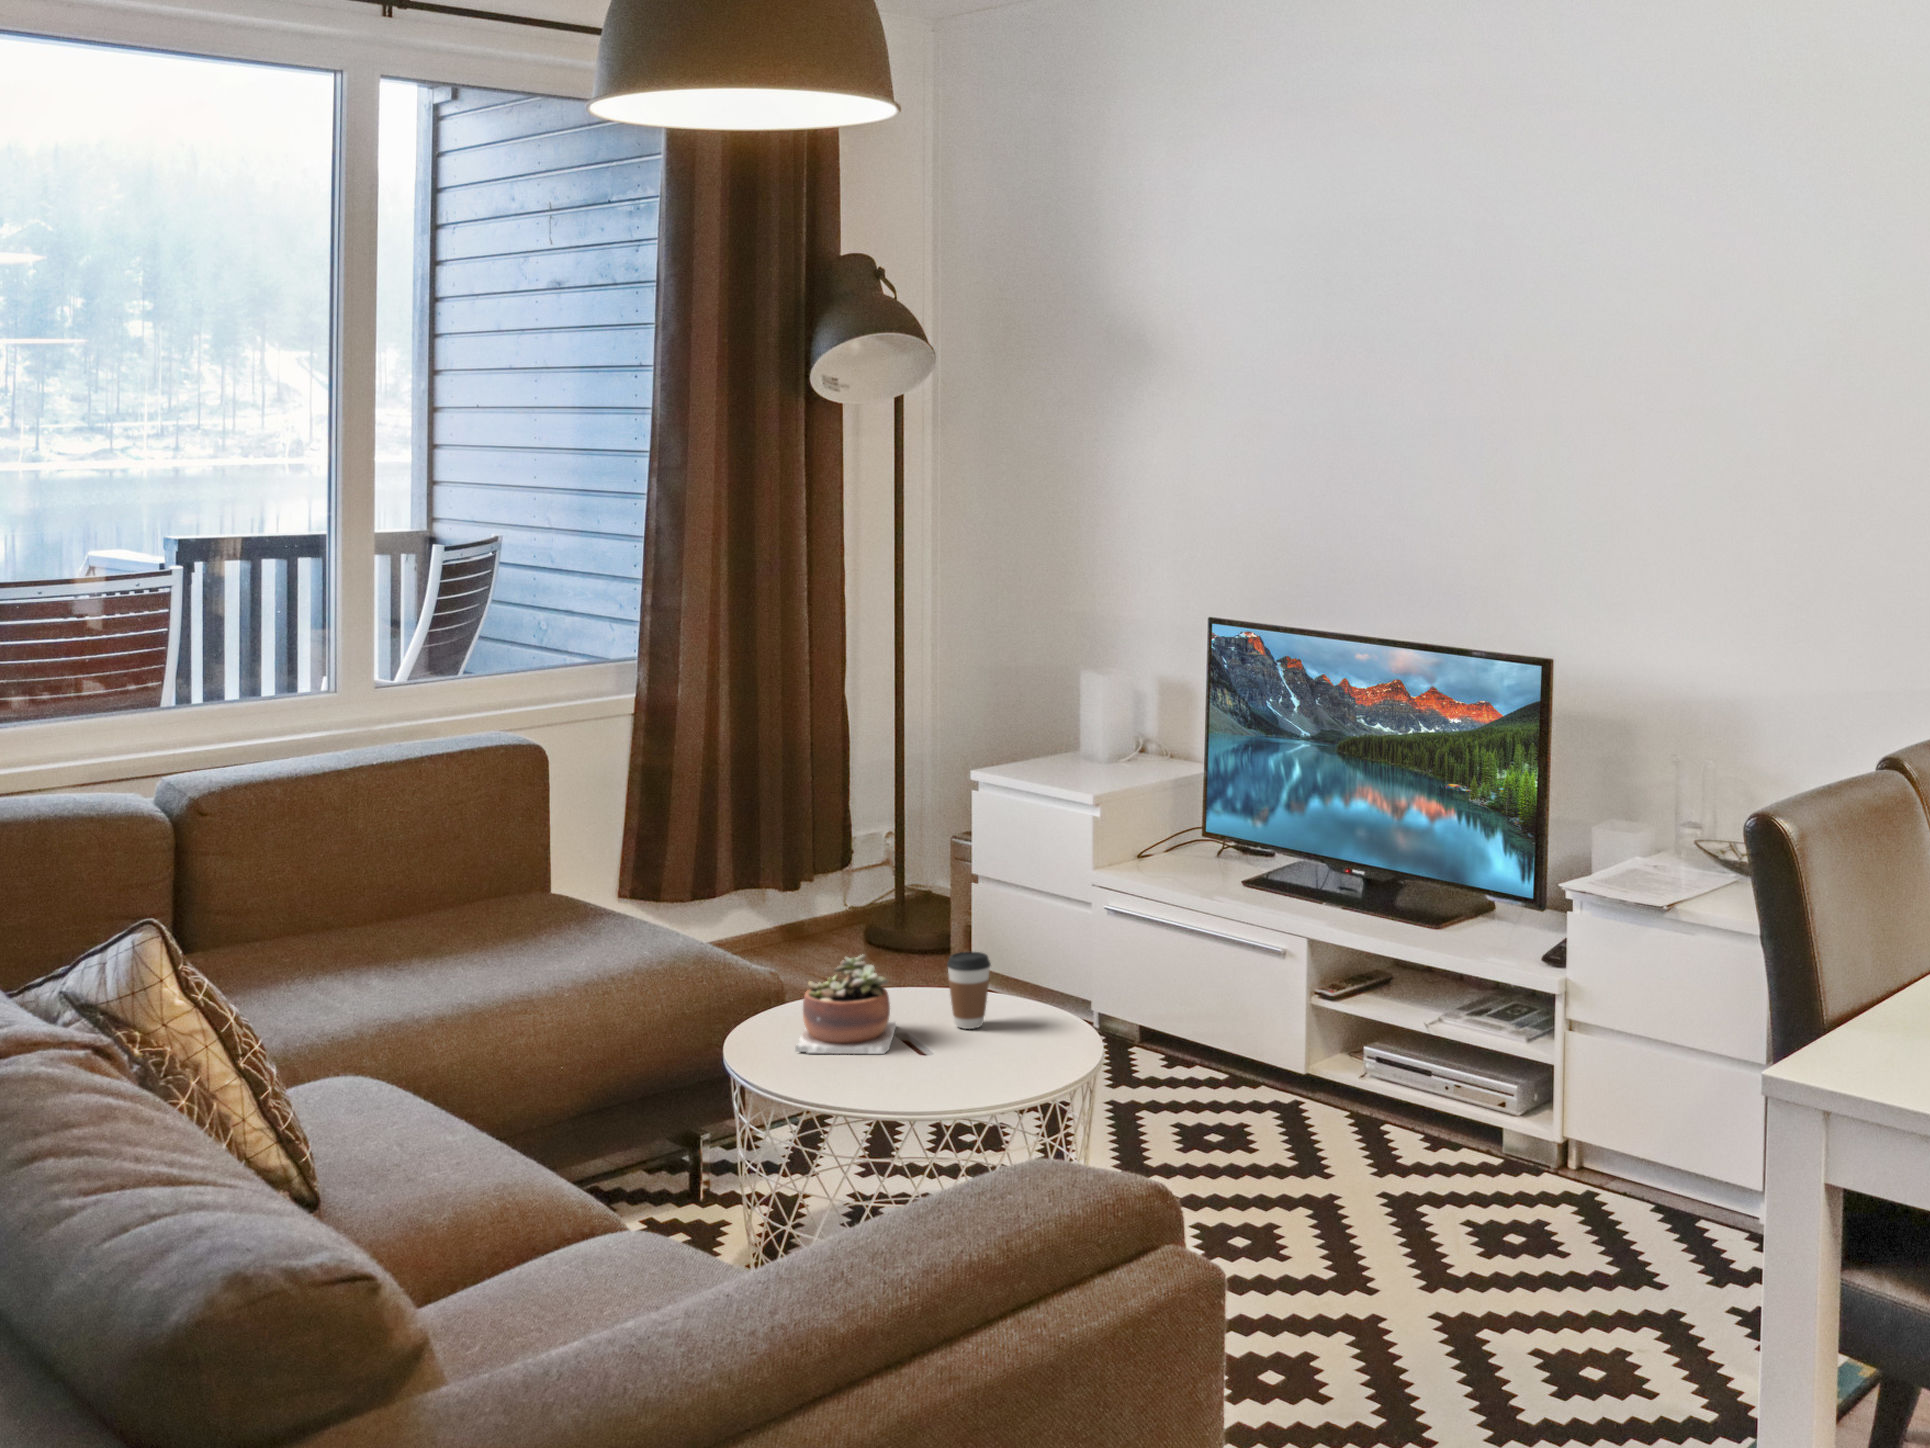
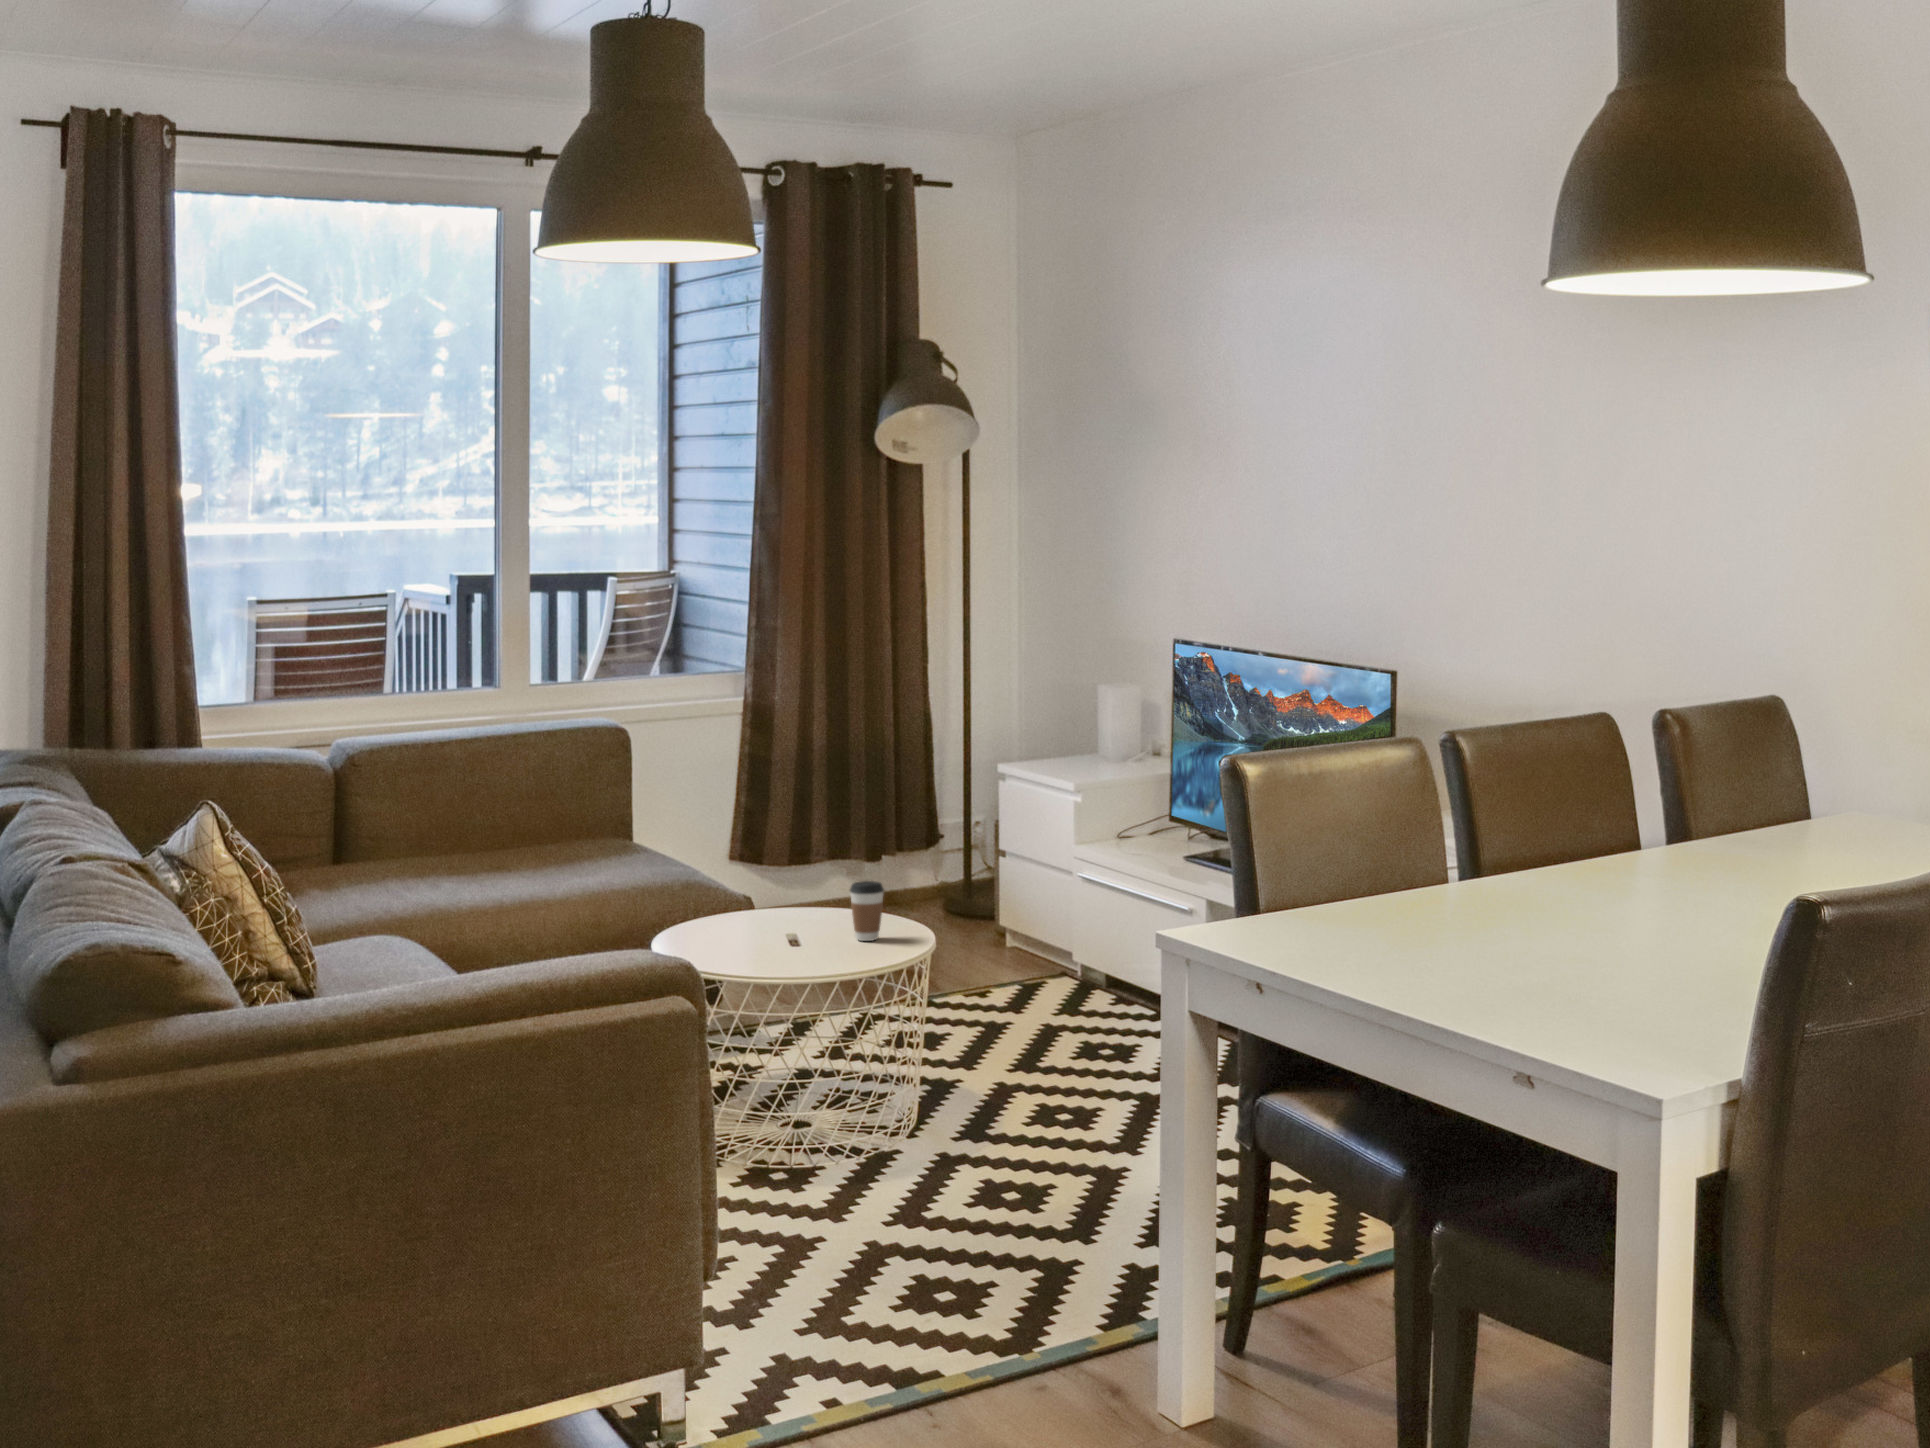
succulent plant: present [795,954,897,1054] -> none [721,878,813,952]

